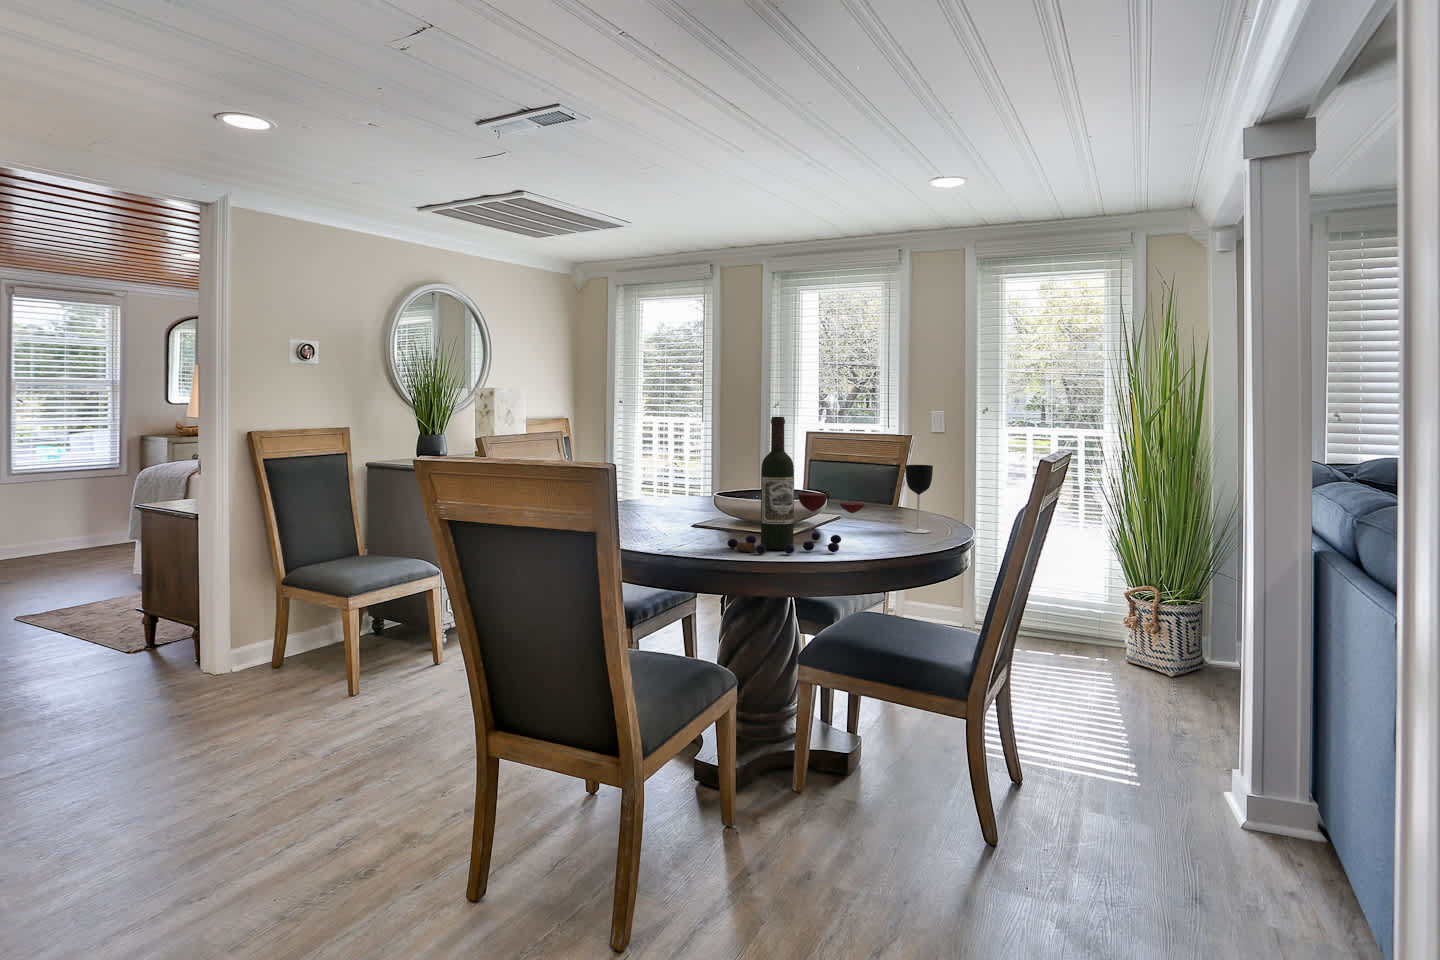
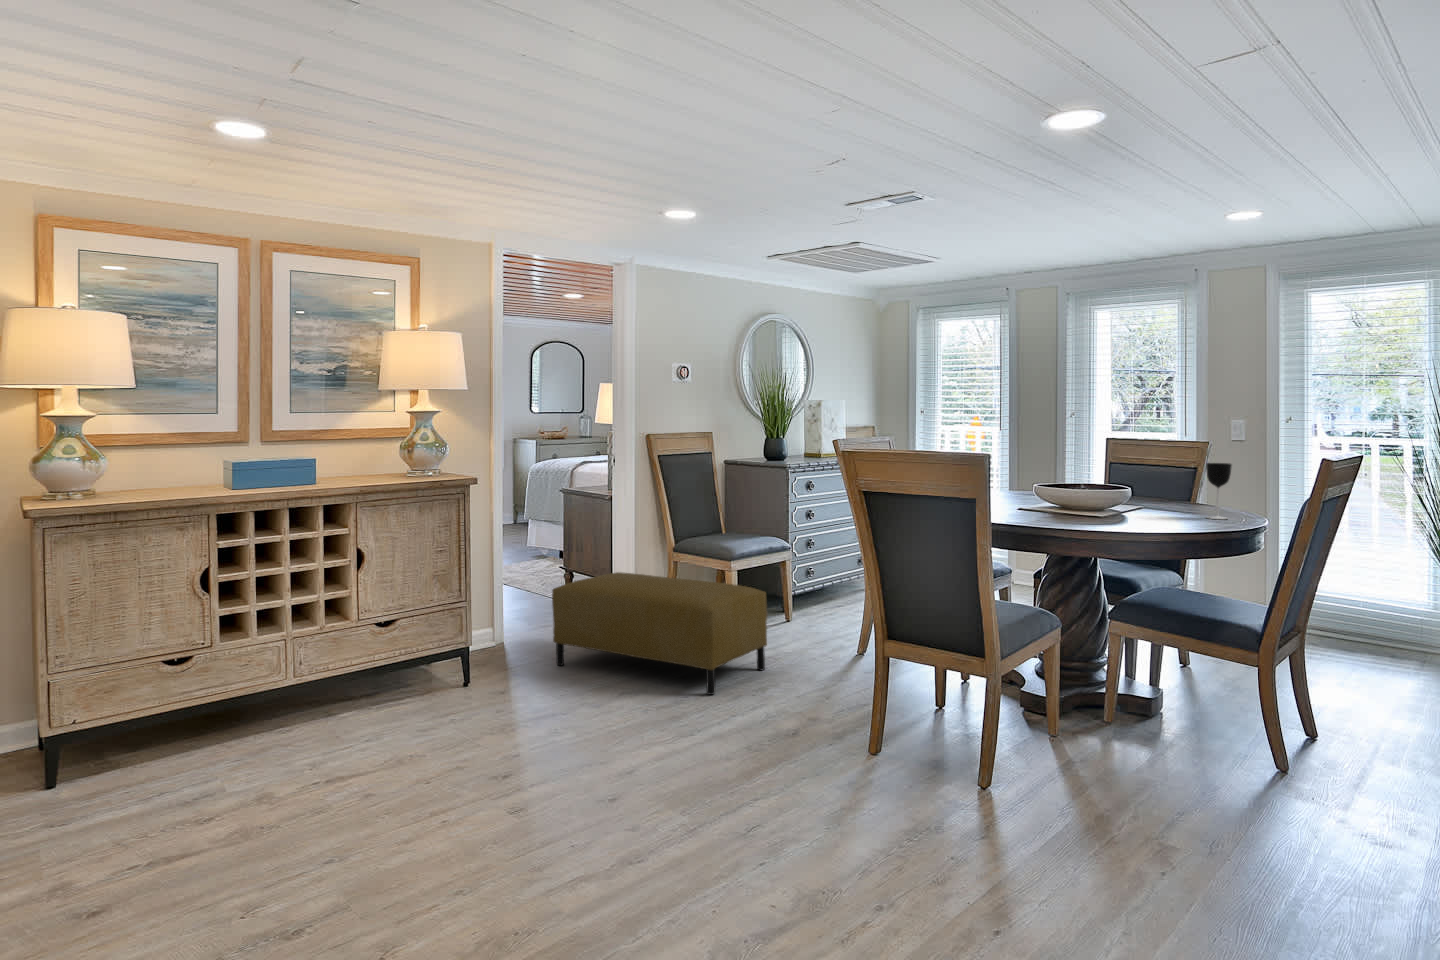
wine bottle: present [727,417,865,554] -> none [1057,425,1175,529]
ottoman: none [43,622,377,800] -> present [552,572,767,695]

